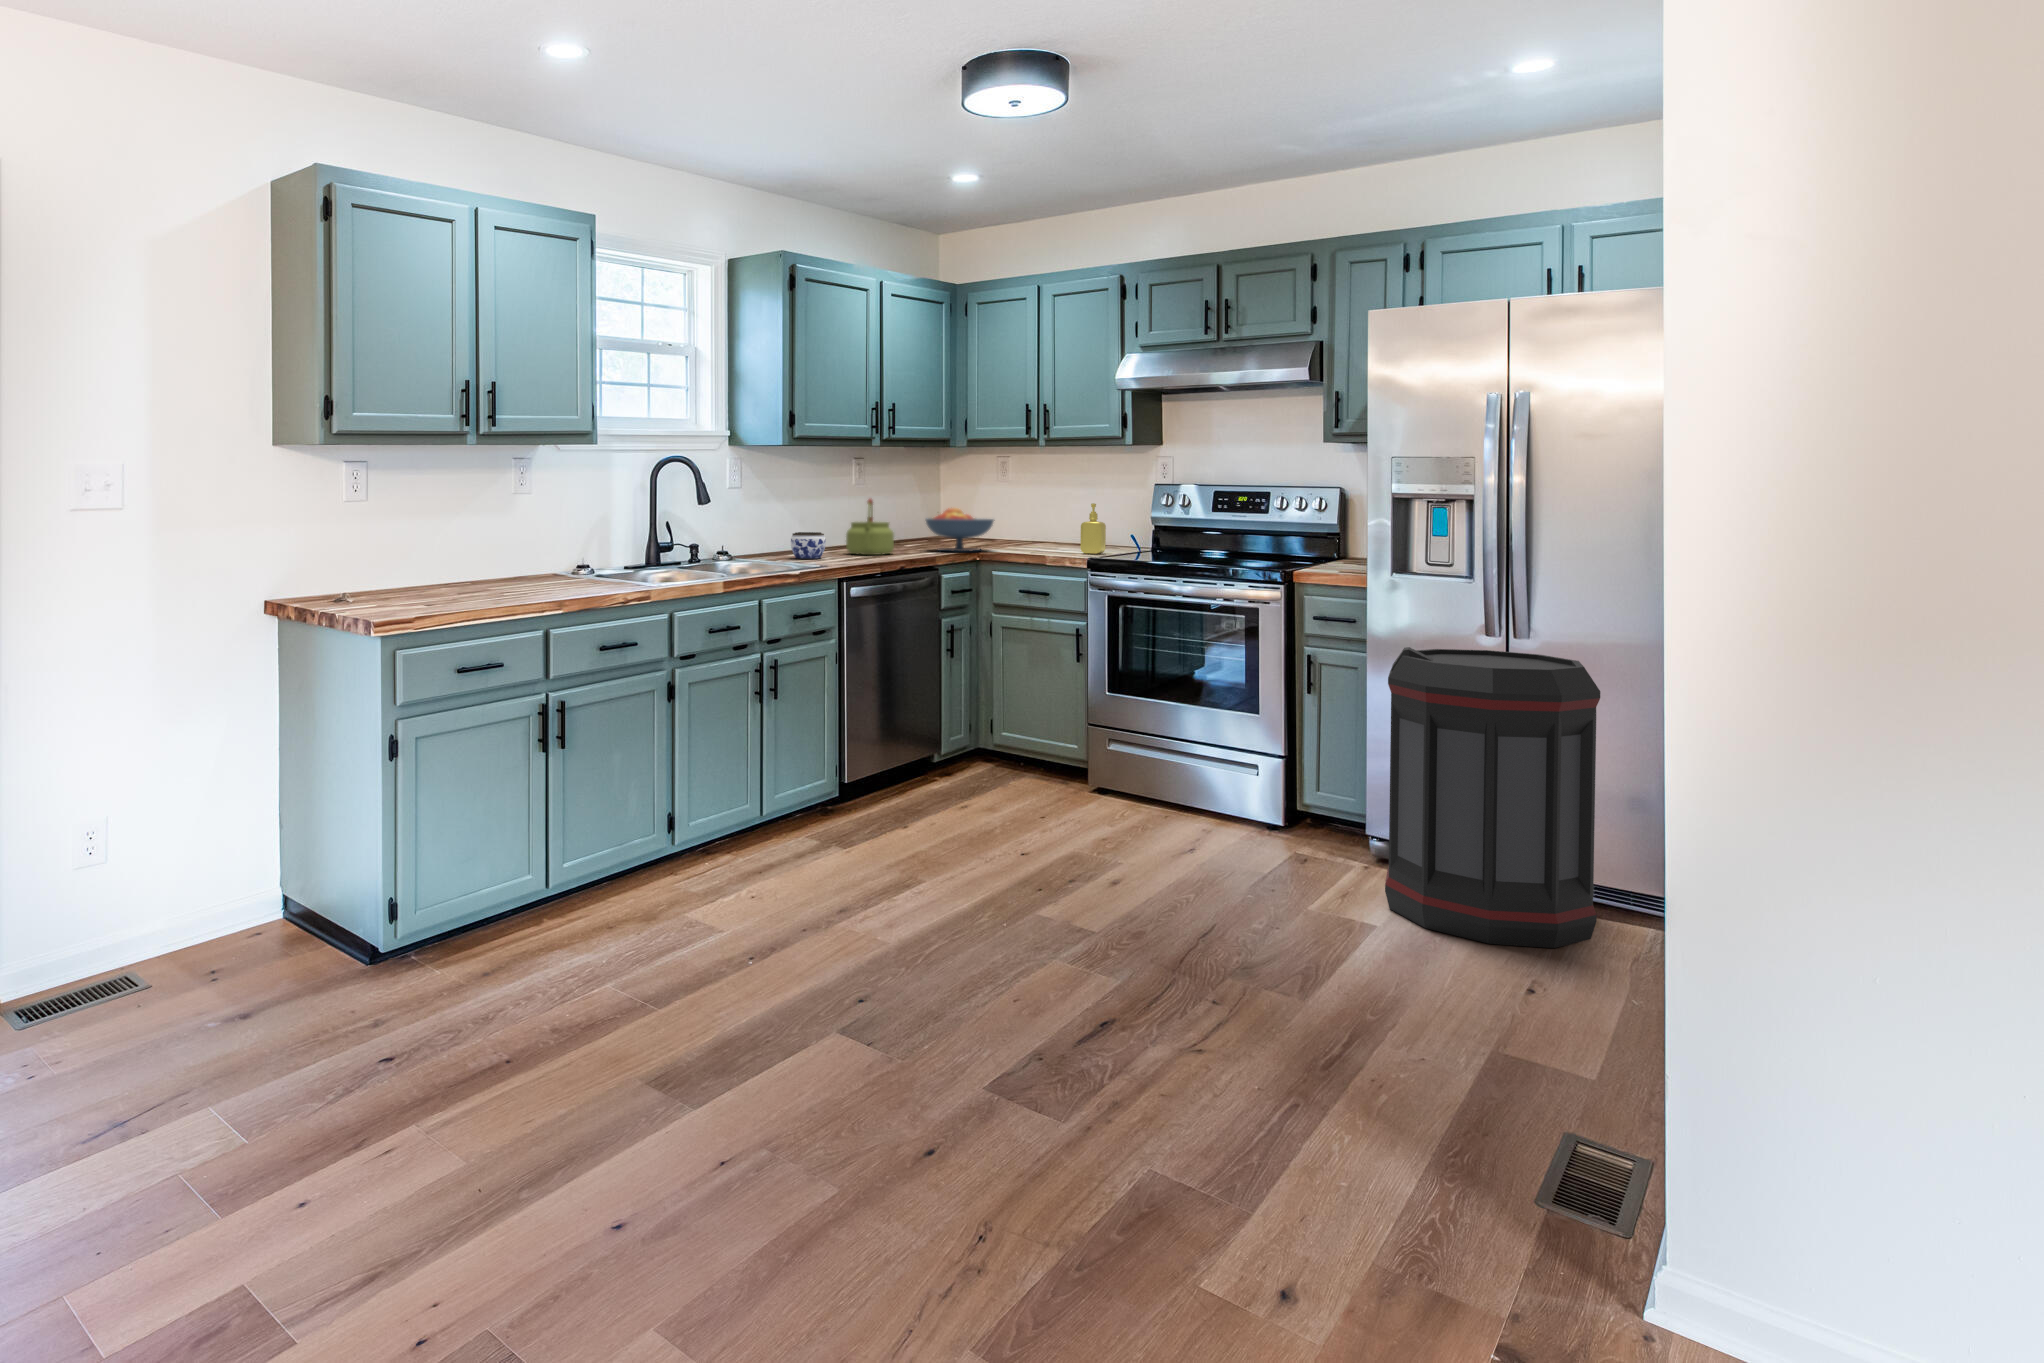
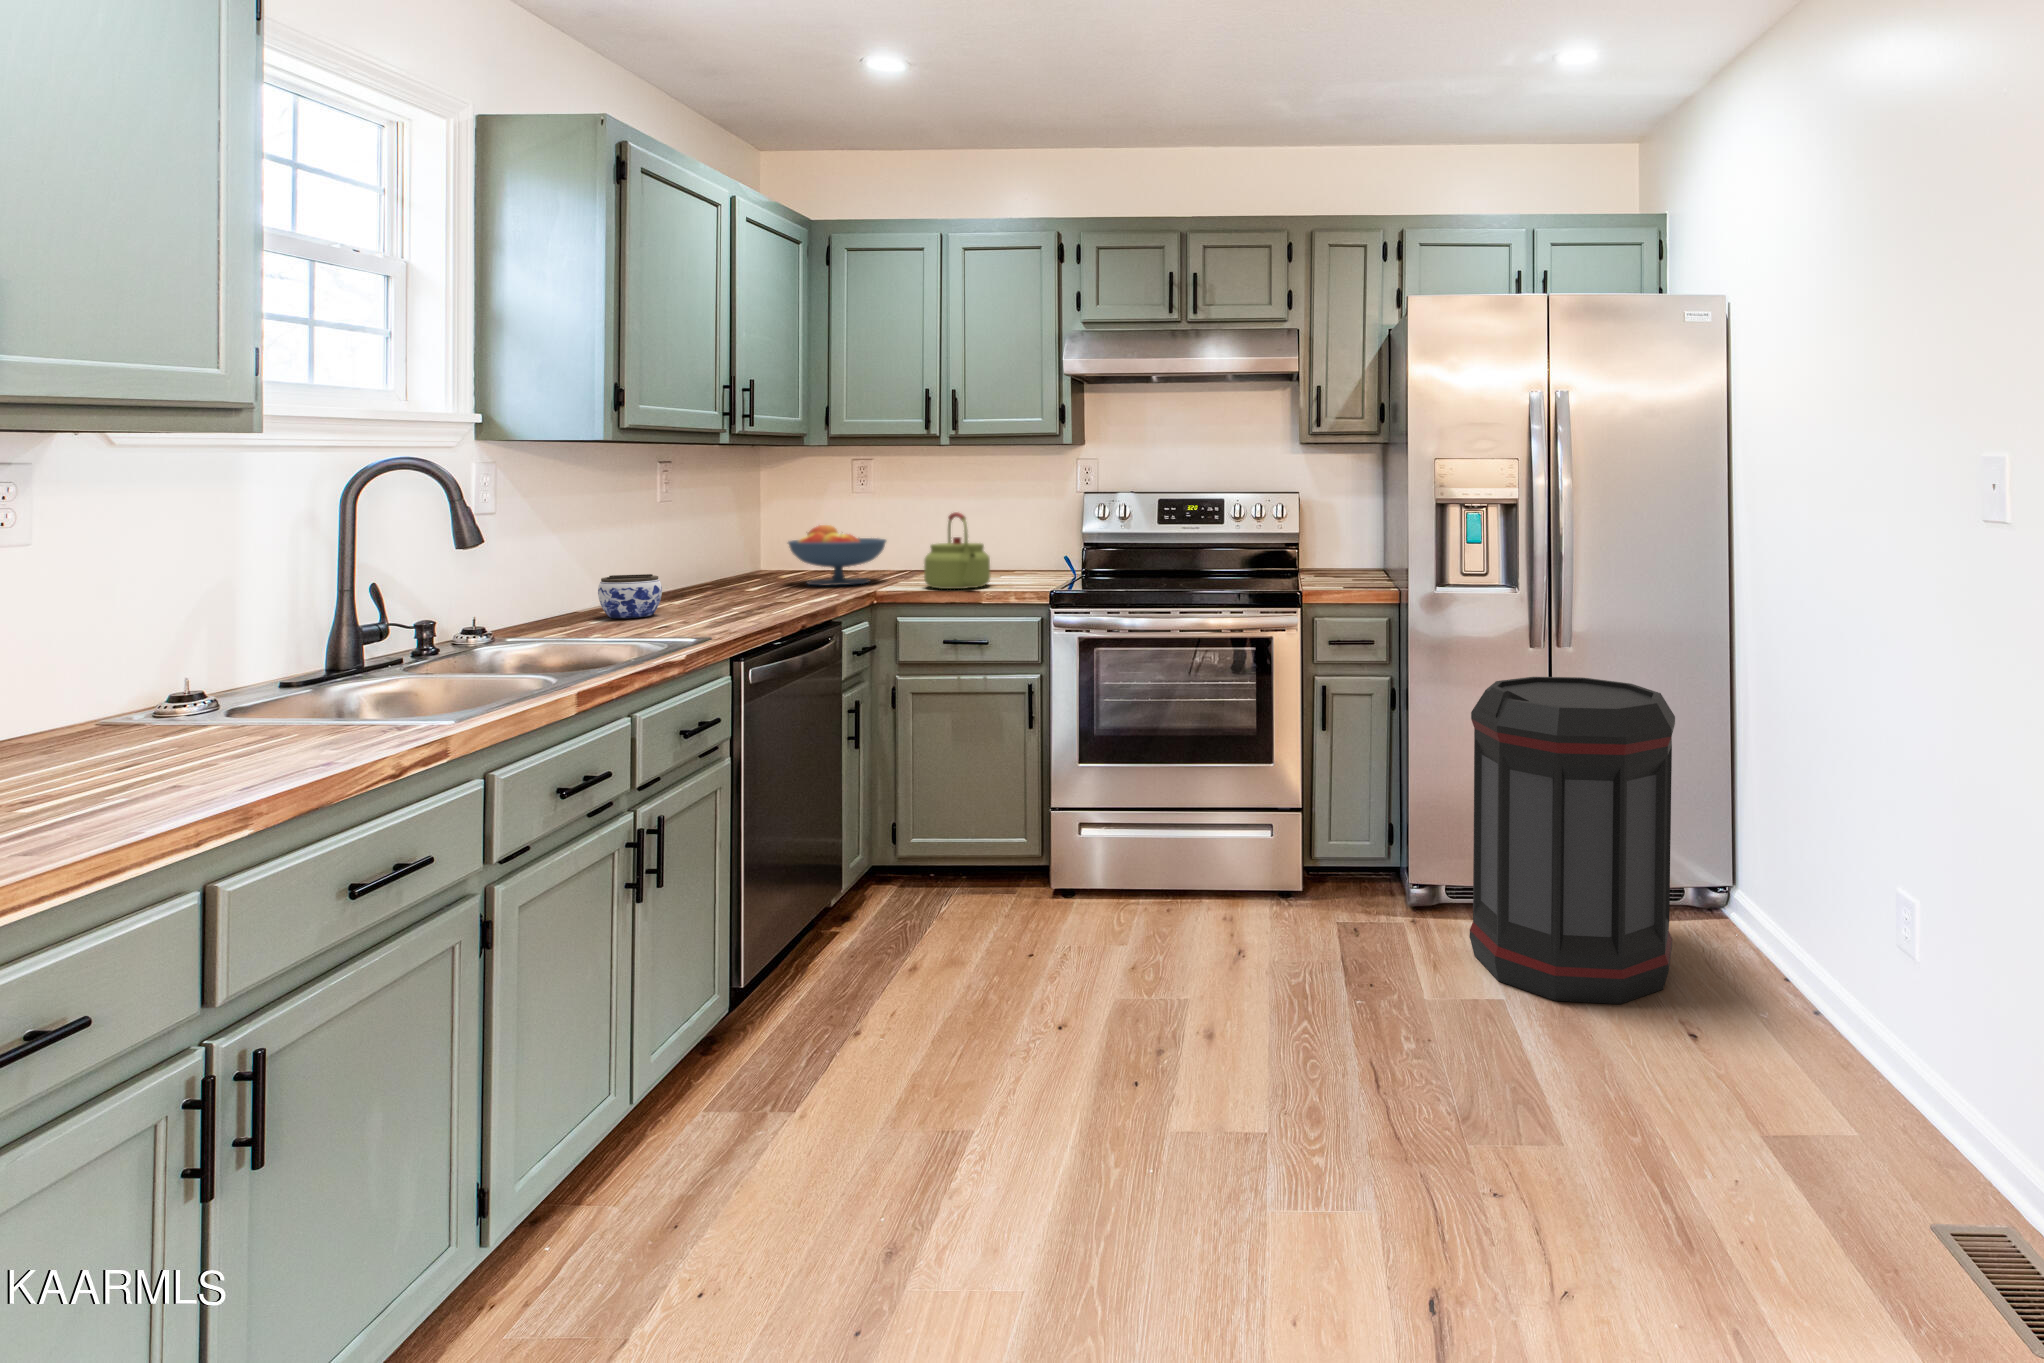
kettle: present [846,499,894,555] -> present [924,512,990,589]
soap dispenser: present [1080,503,1106,554] -> none [1007,518,1036,580]

